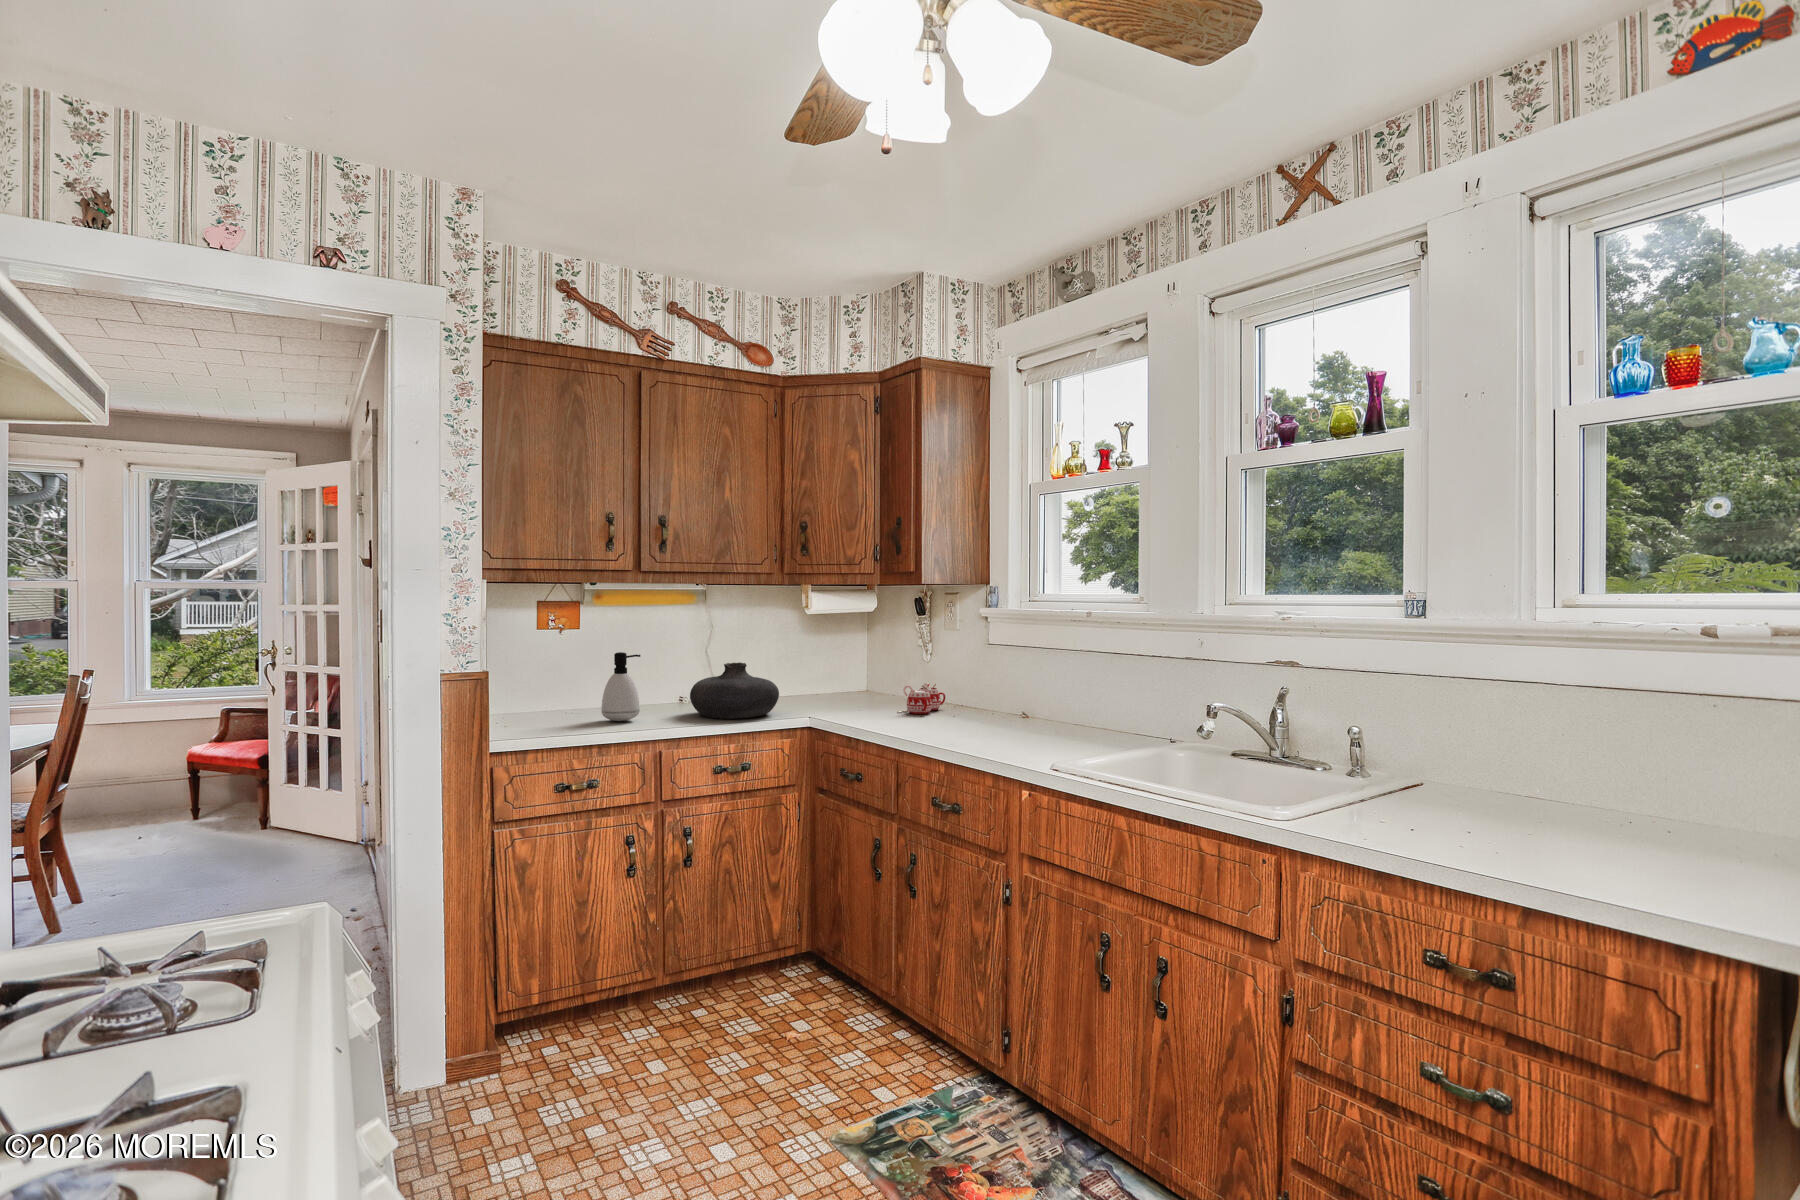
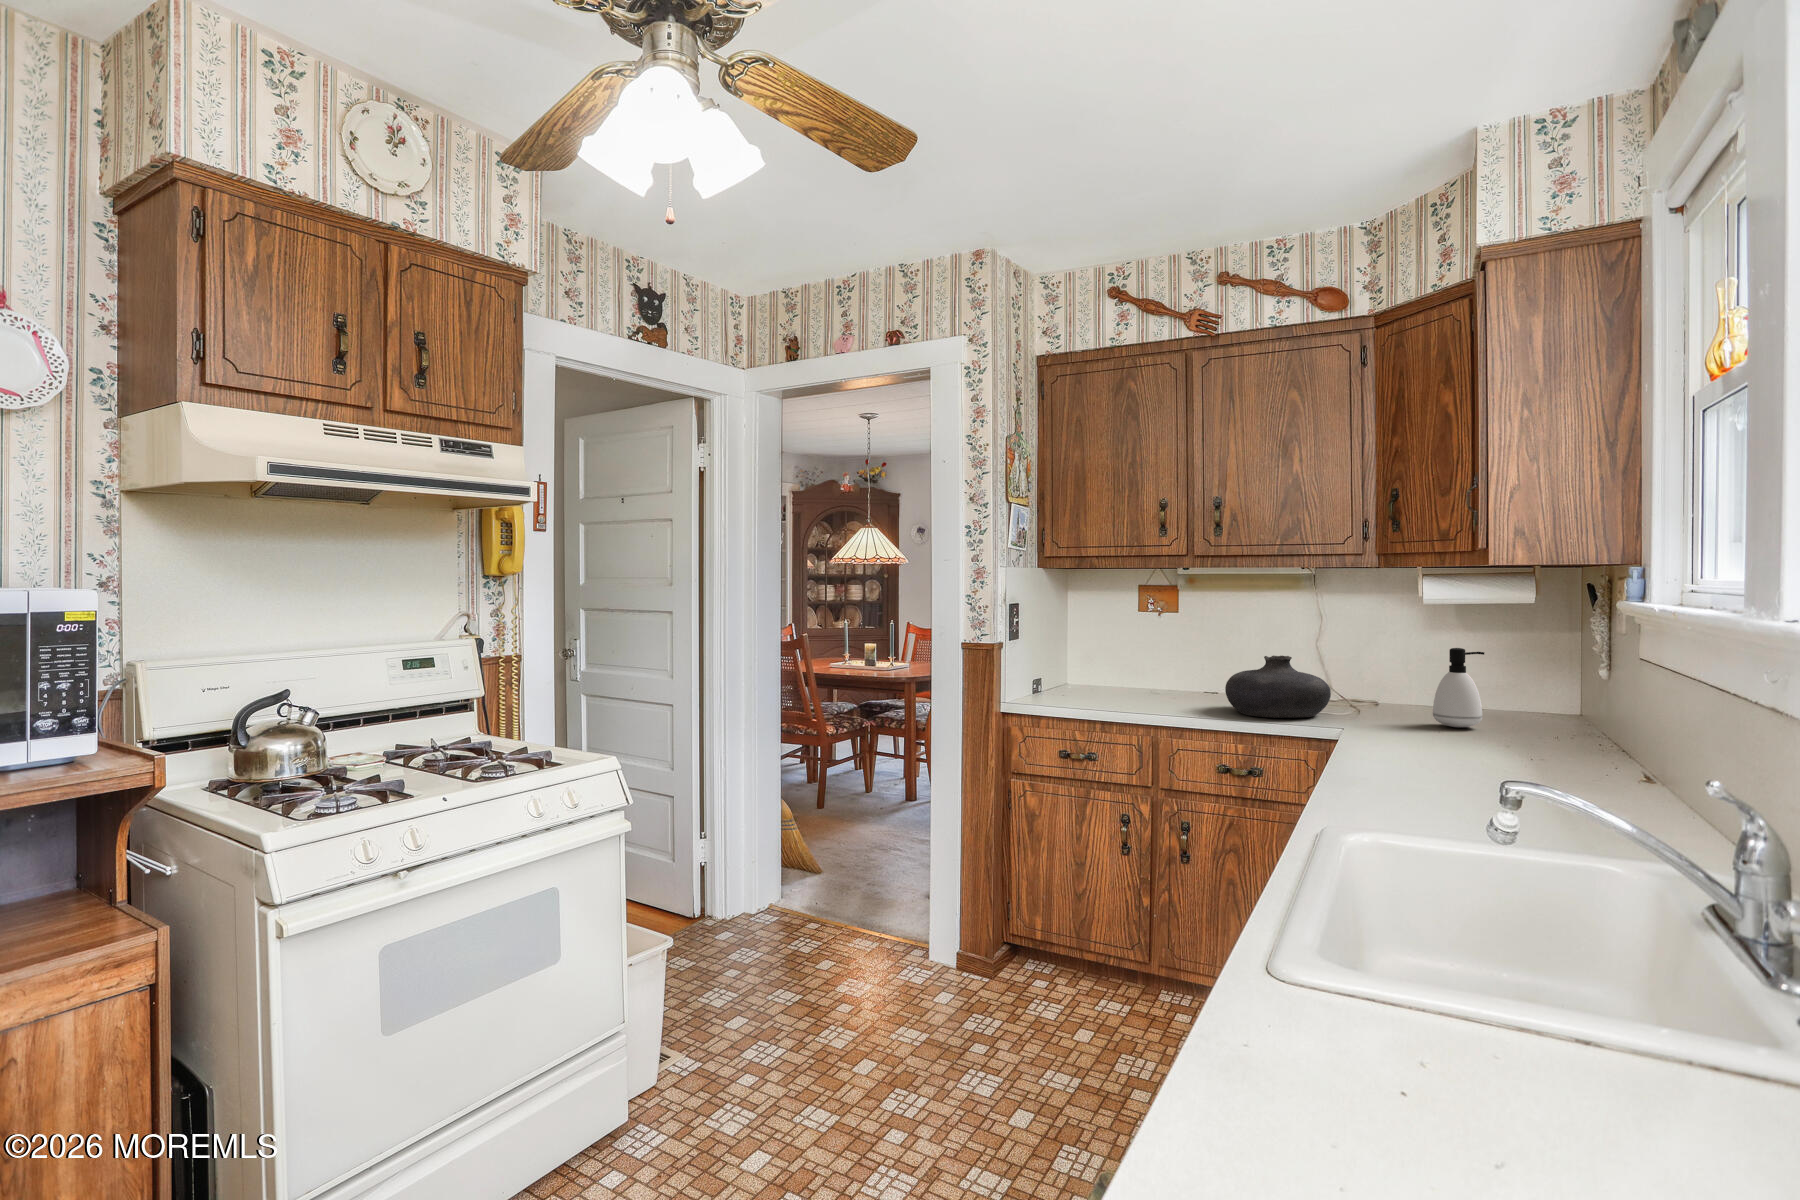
soap dispenser: present [602,652,640,721] -> present [1433,648,1484,727]
mug: present [897,683,945,714] -> none [1485,704,1591,747]

